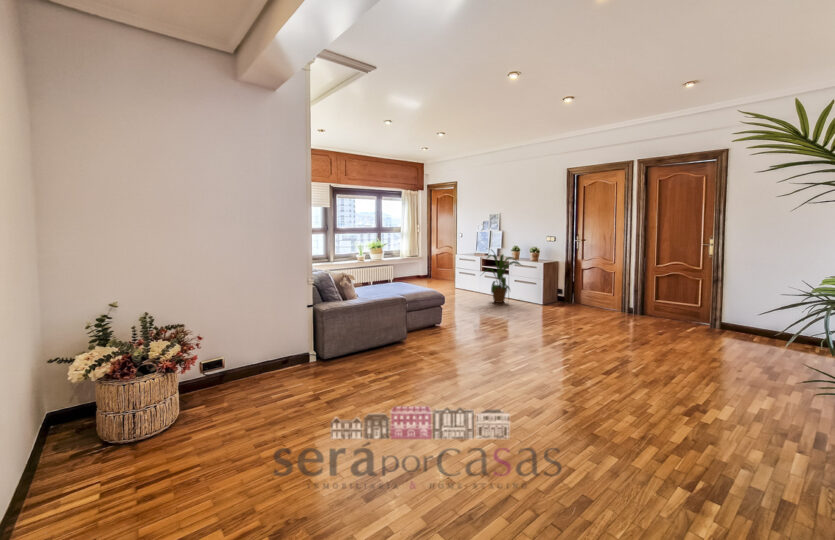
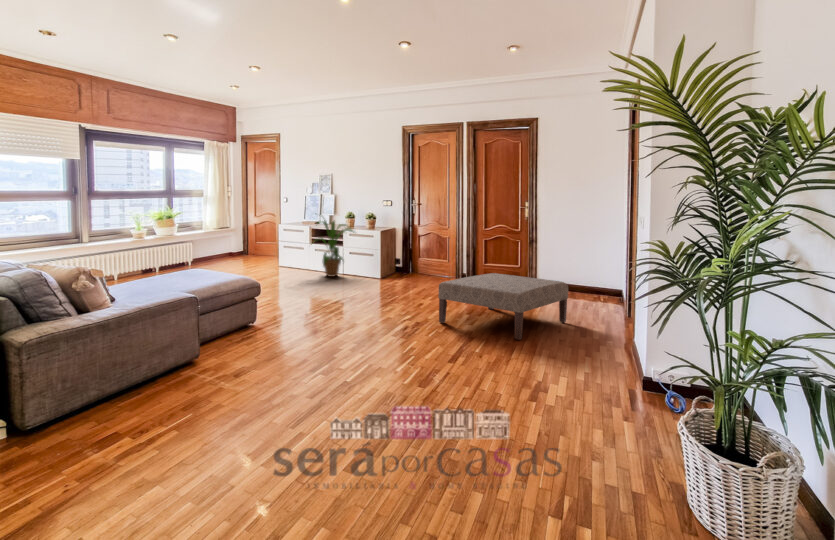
ottoman: none [614,317,785,405] -> present [438,273,568,340]

